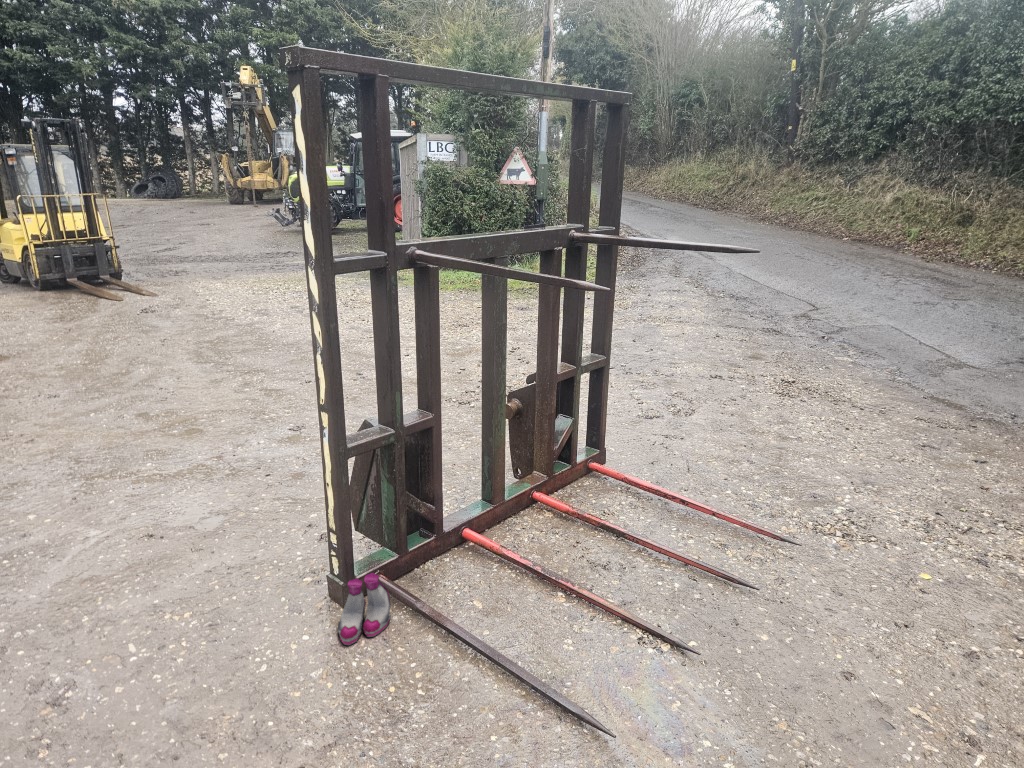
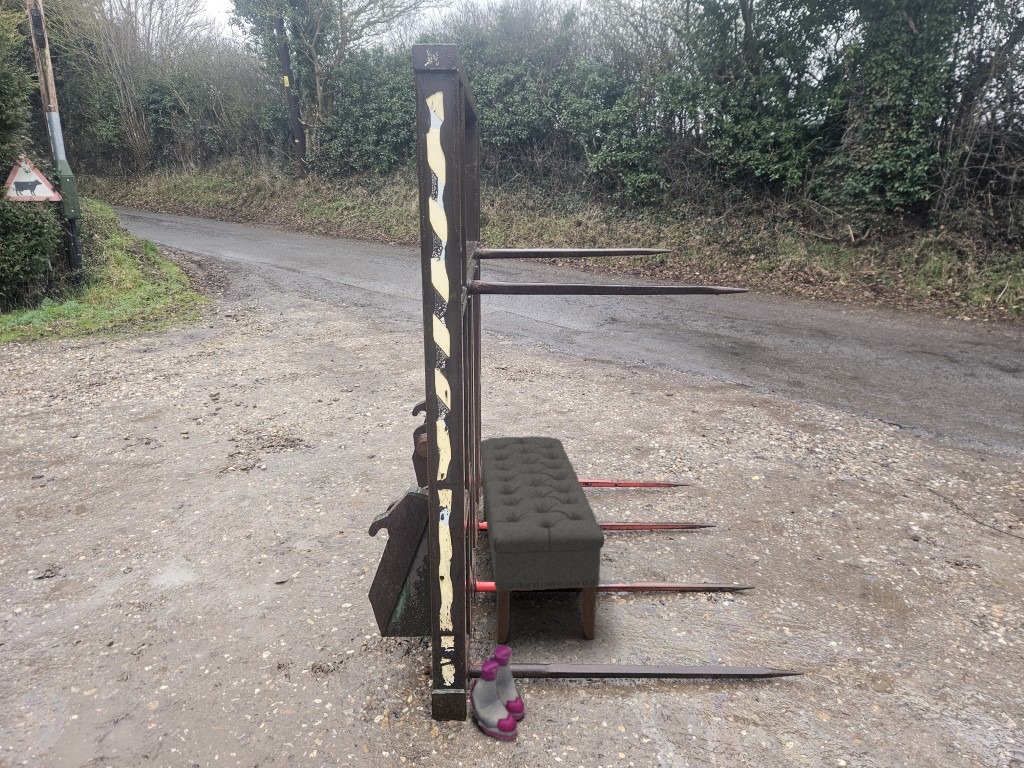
bench: none [425,424,630,618] -> present [479,436,604,643]

